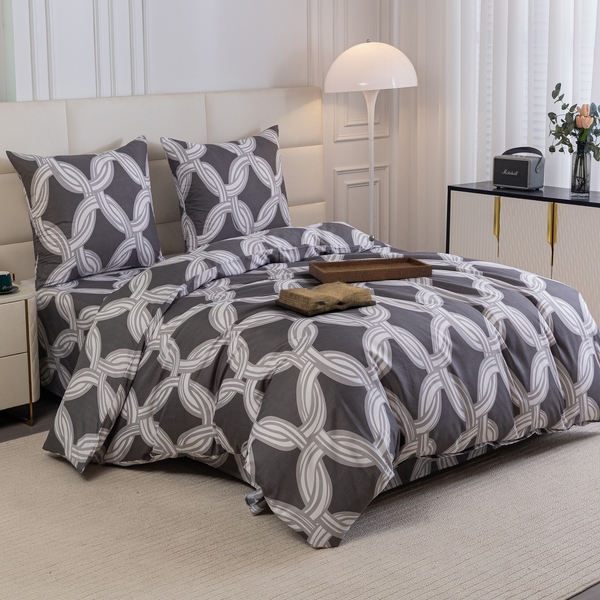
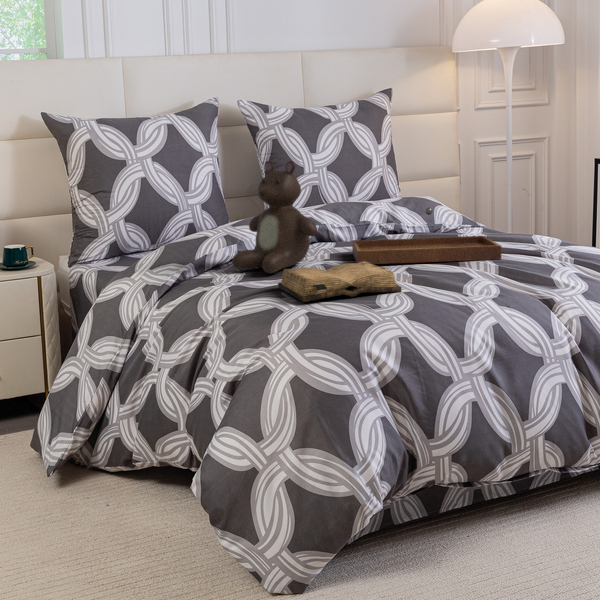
teddy bear: none [221,199,292,293] -> present [232,161,317,273]

